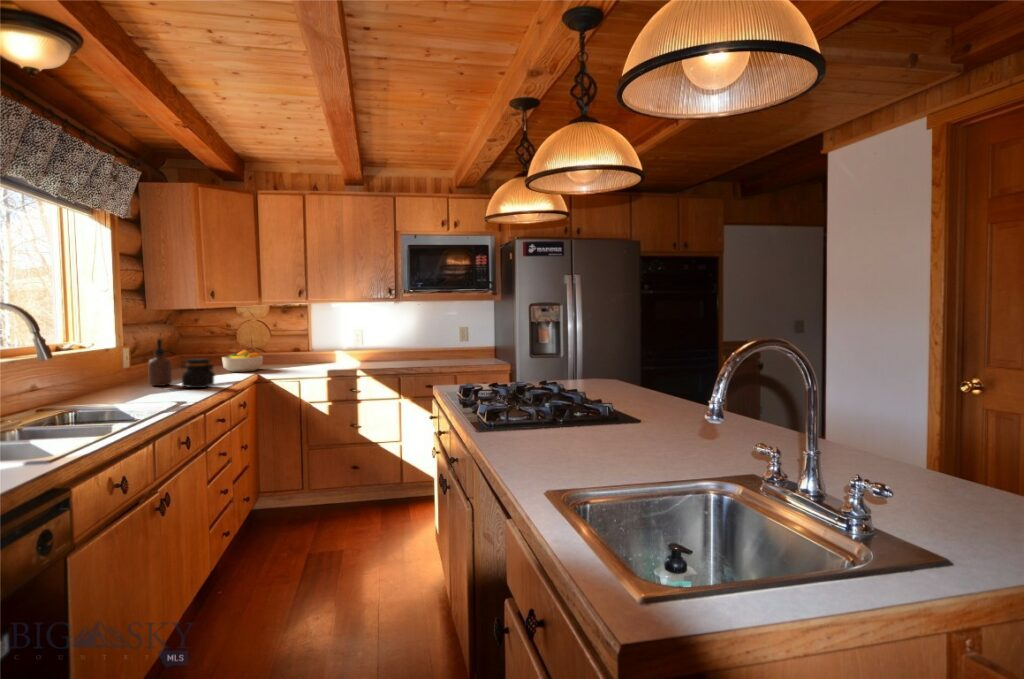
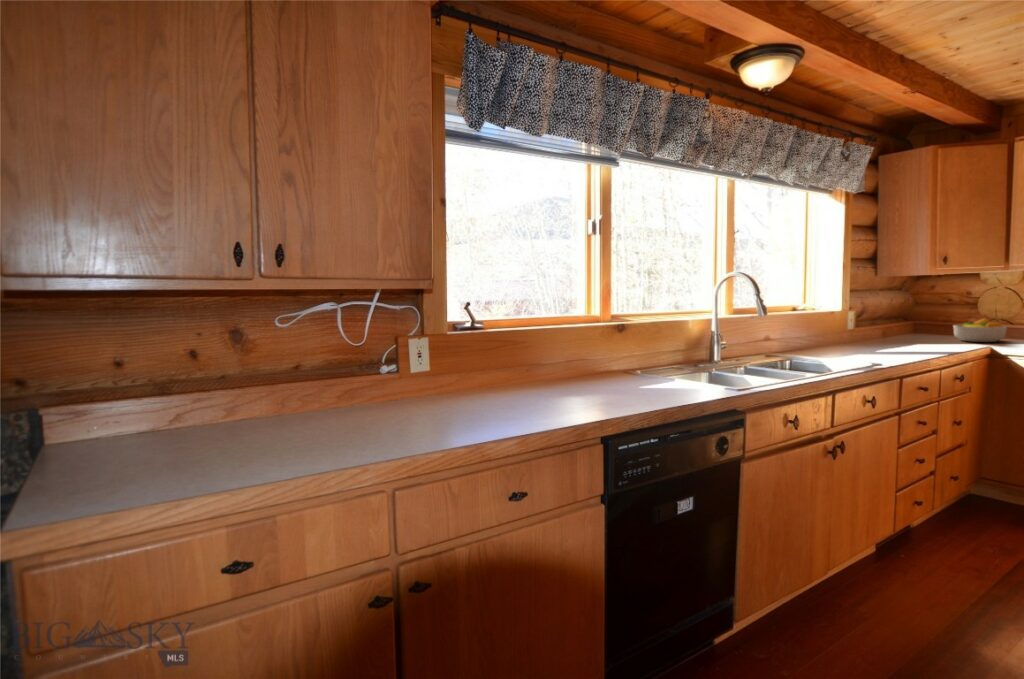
soap dispenser: present [148,339,172,386] -> none [864,304,887,347]
jar: present [181,359,214,388] -> none [892,324,929,353]

